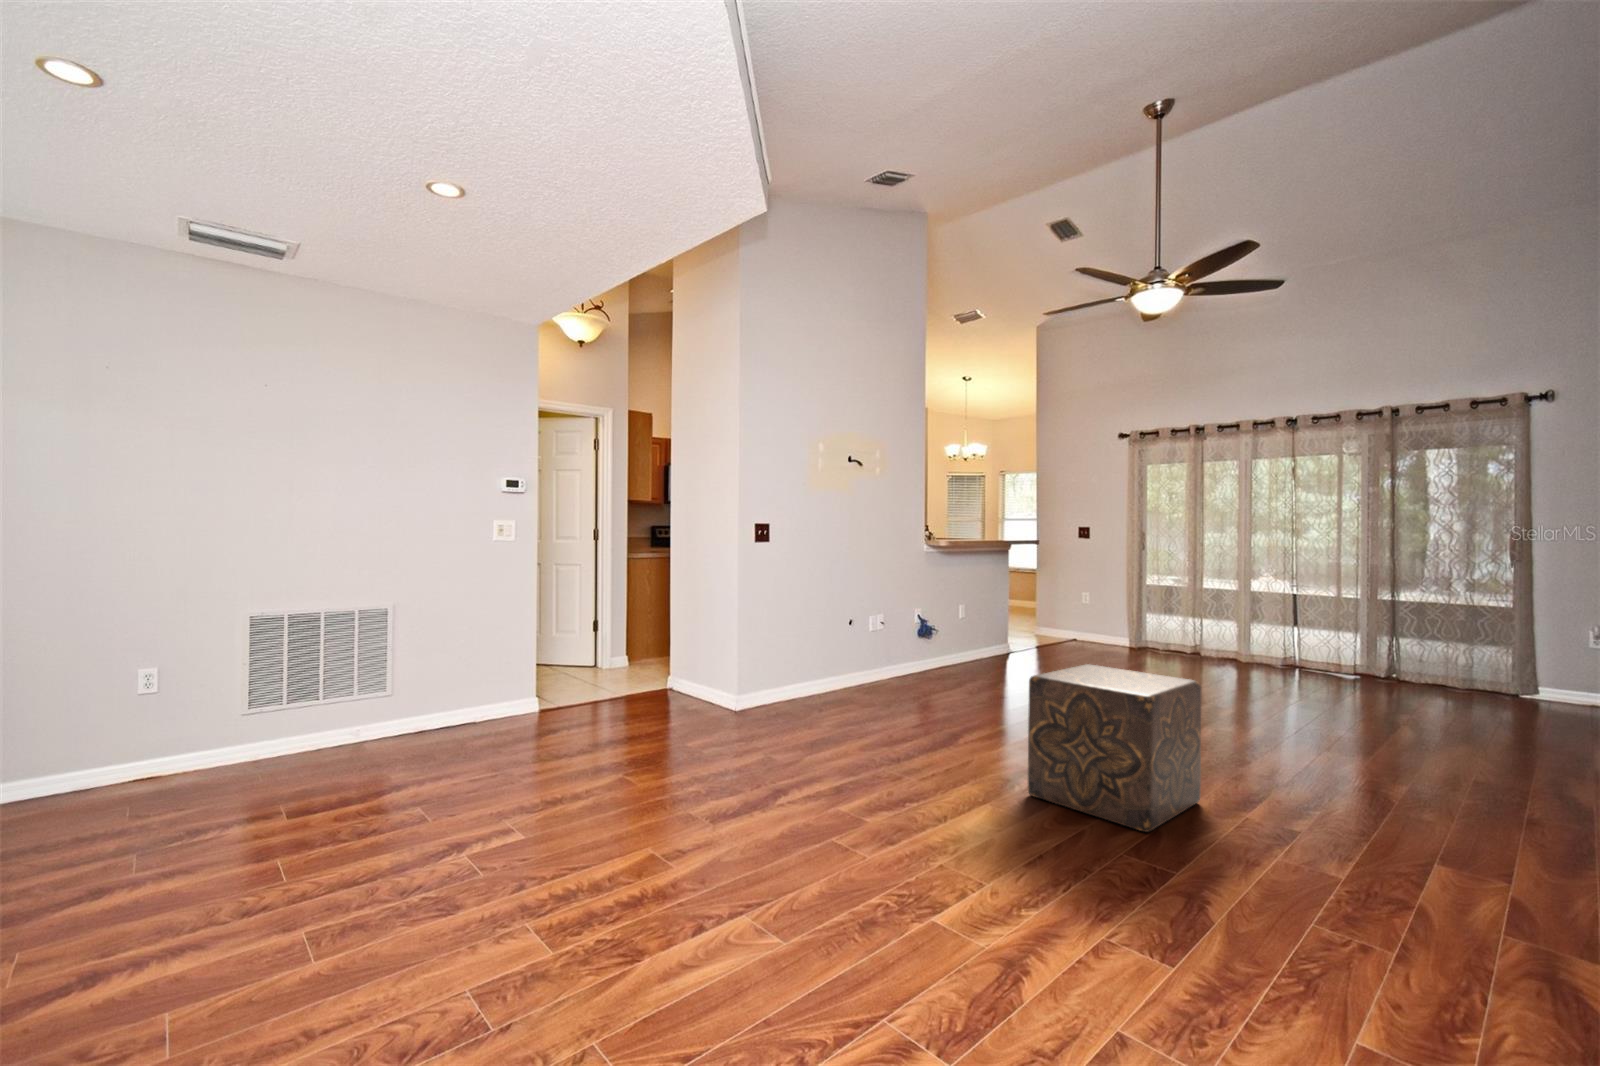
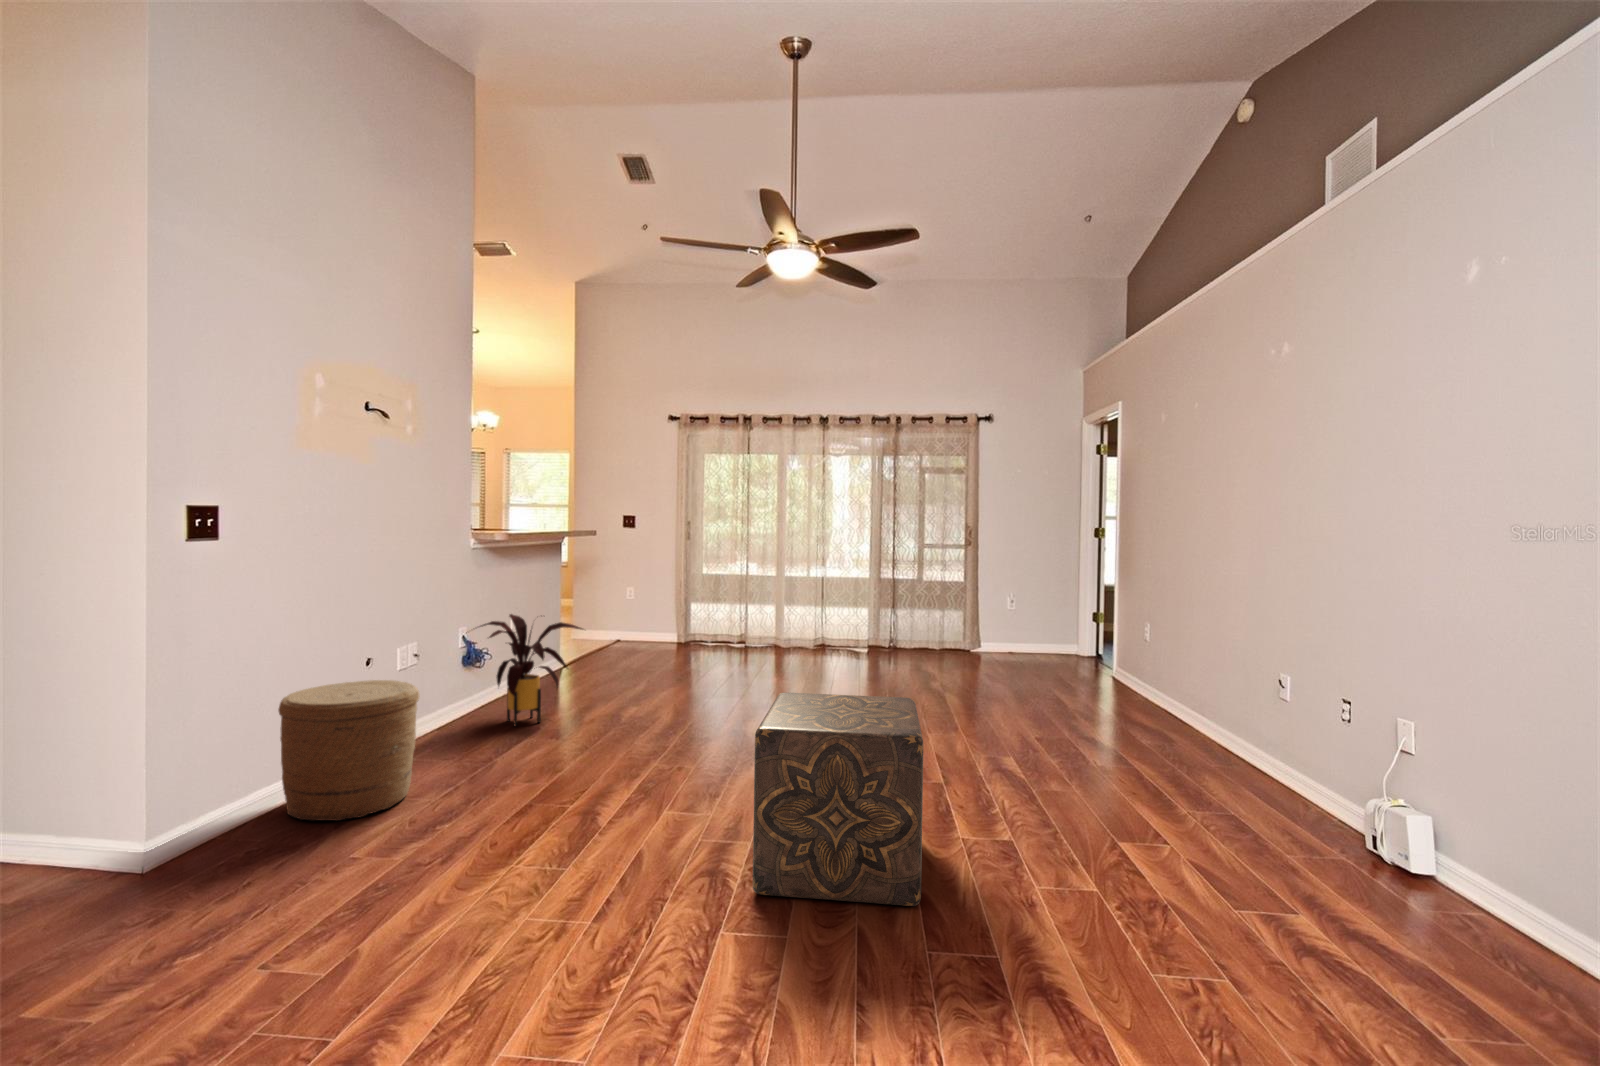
house plant: none [918,602,1001,685] -> present [480,614,582,726]
woven basket: none [796,632,868,711] -> present [278,680,420,821]

